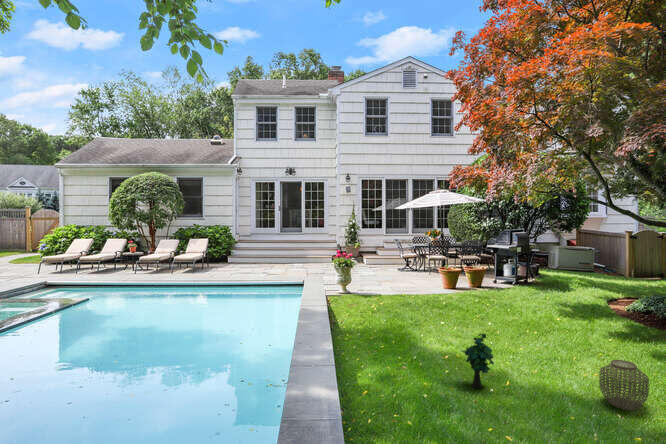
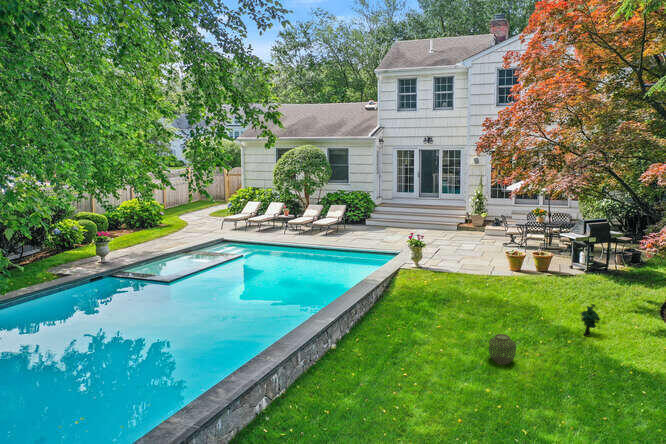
decorative plant: present [462,334,494,388] -> present [580,304,600,337]

